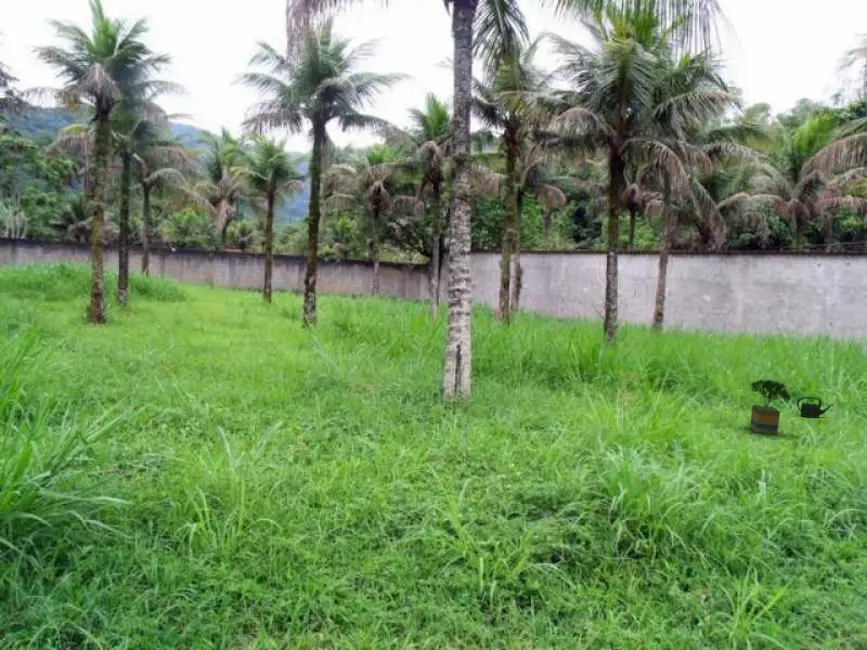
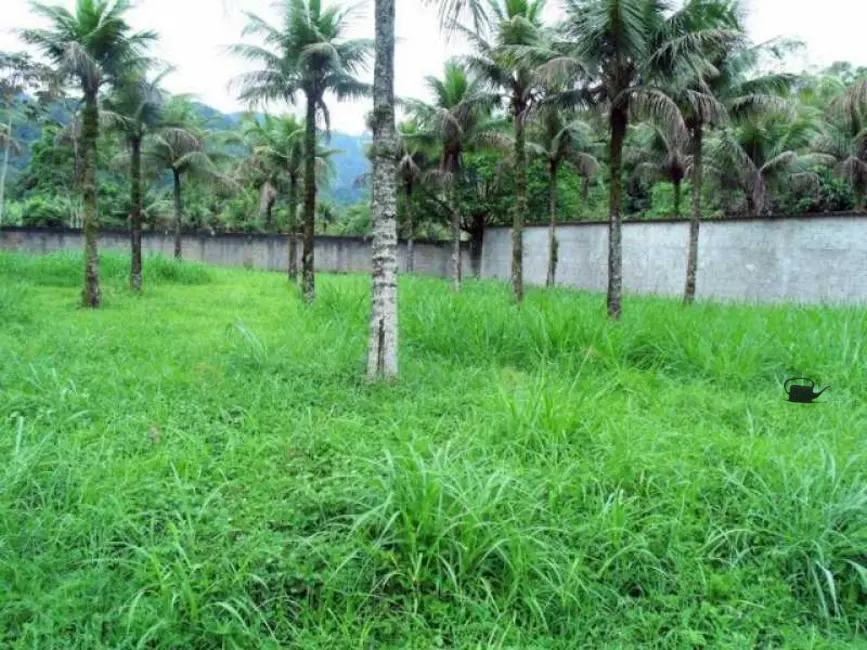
potted tree: present [750,379,791,435] -> none [709,356,759,424]

